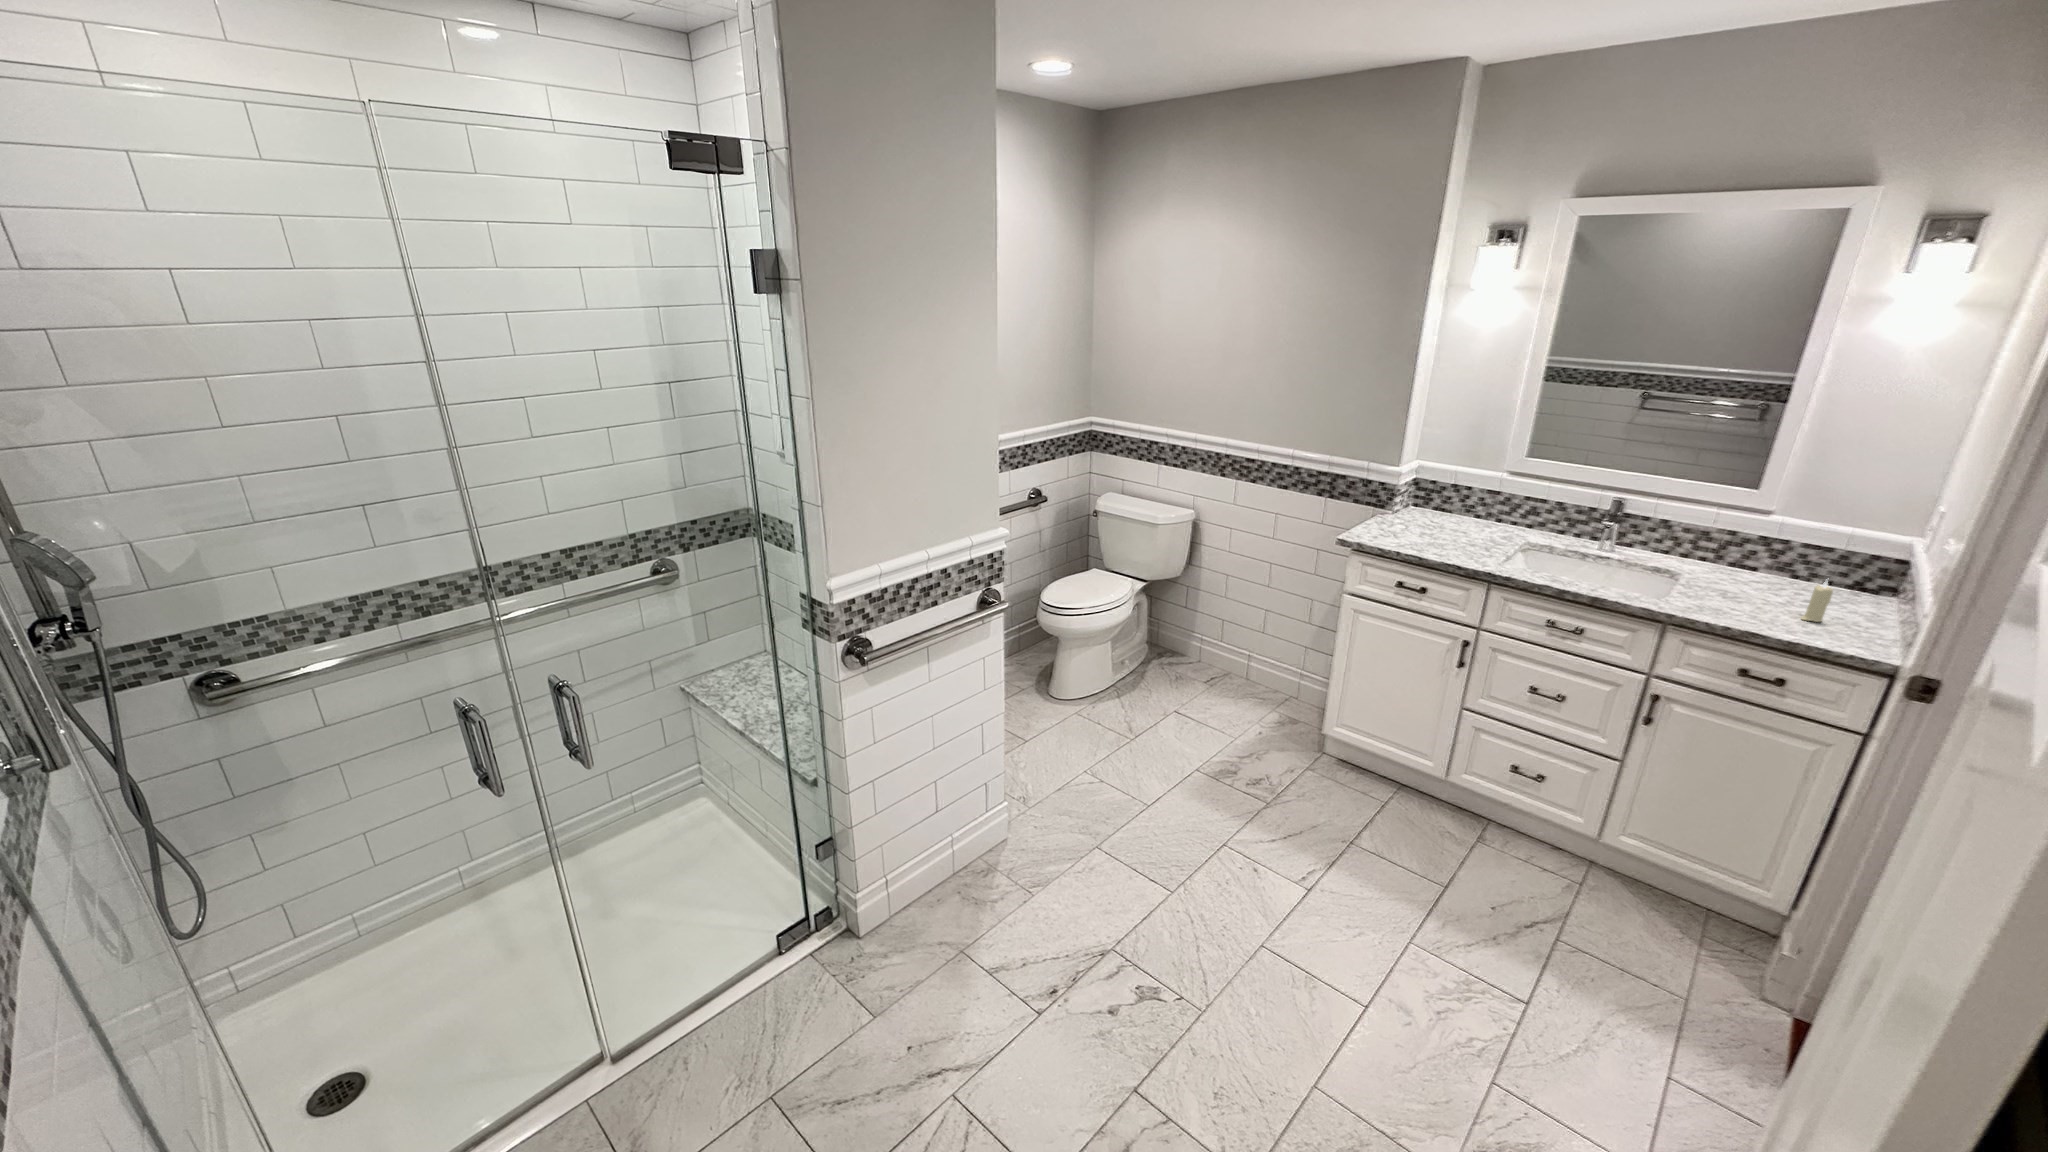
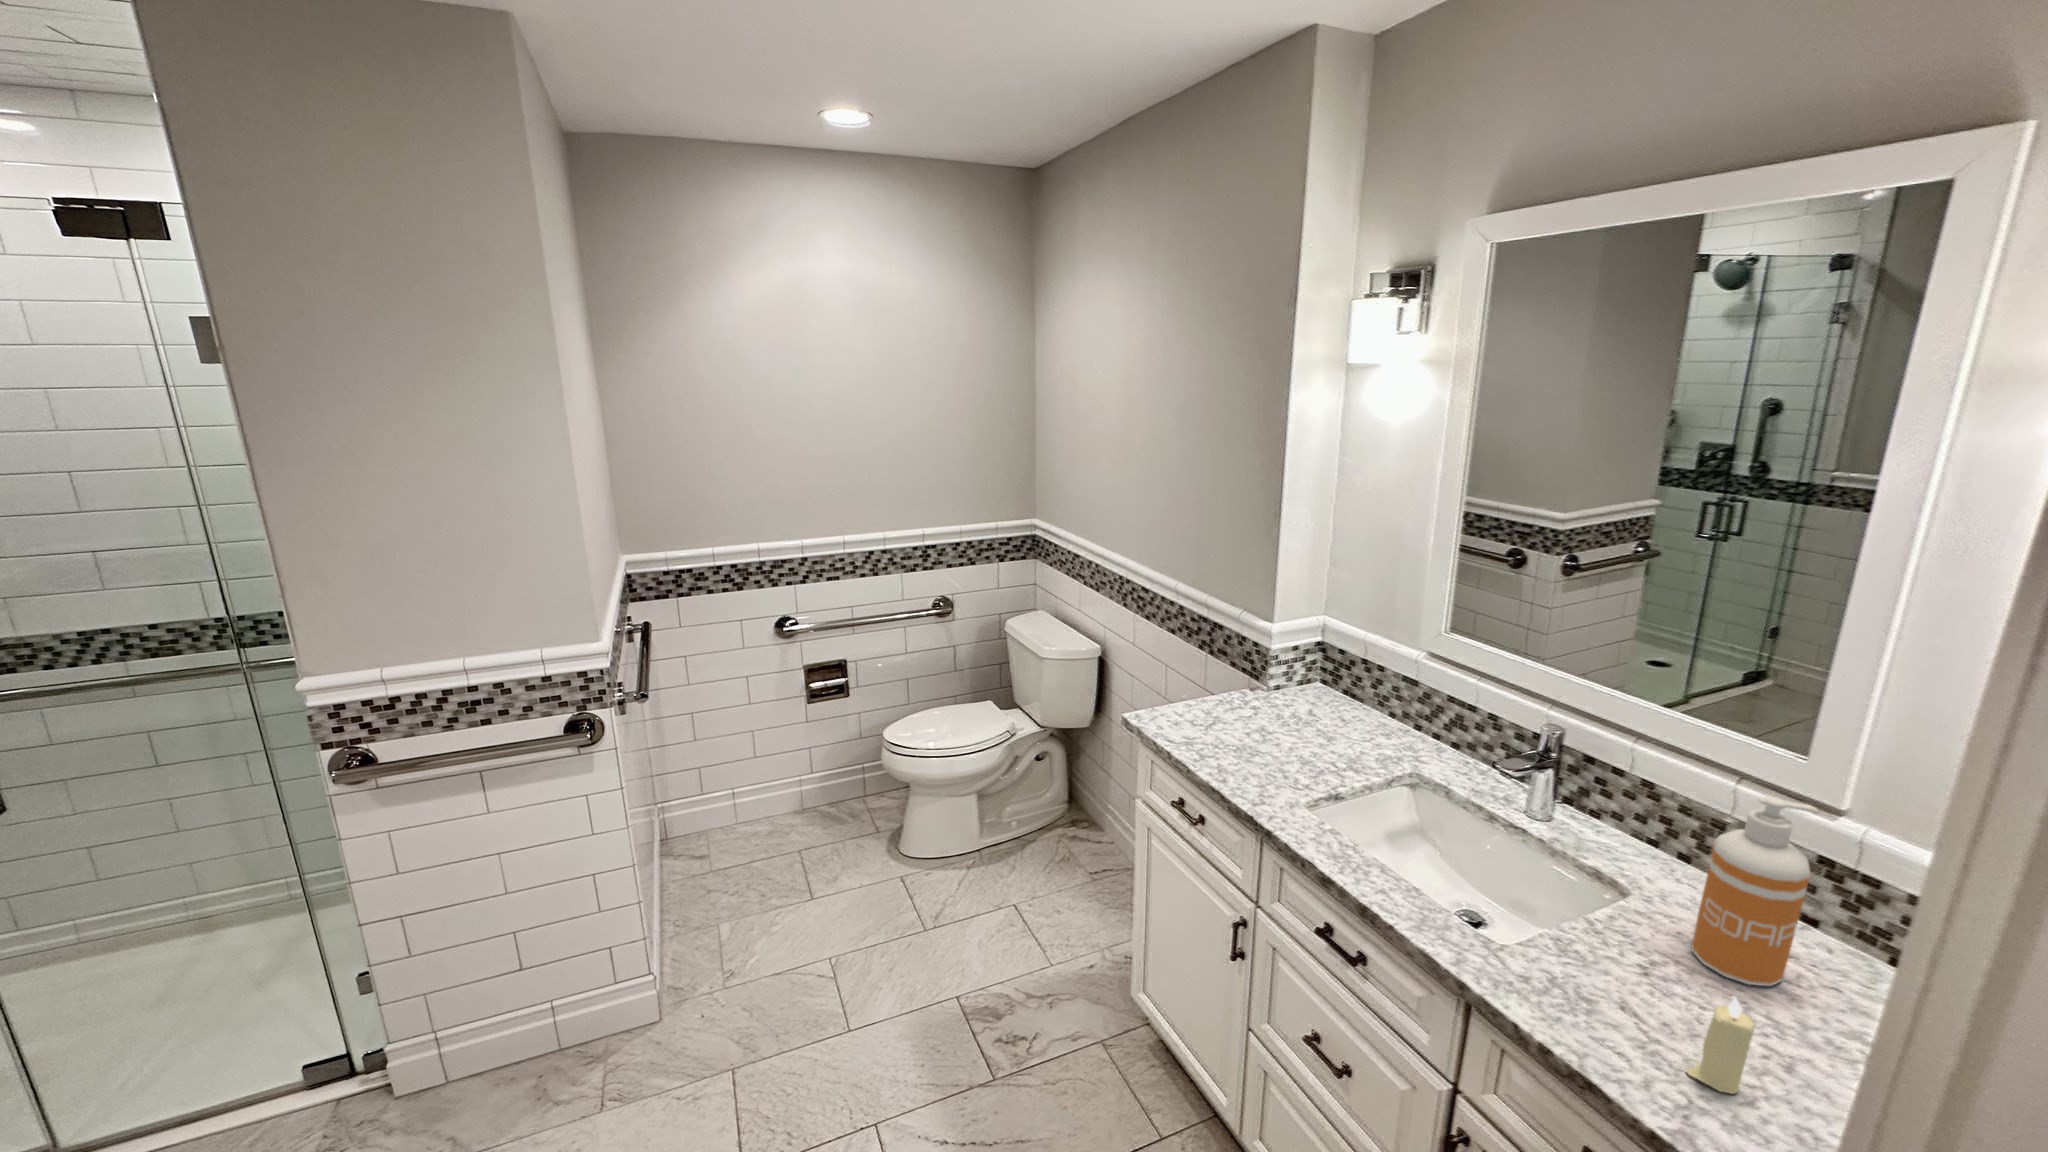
soap dispenser: none [1735,503,1800,592] -> present [1691,796,1819,986]

